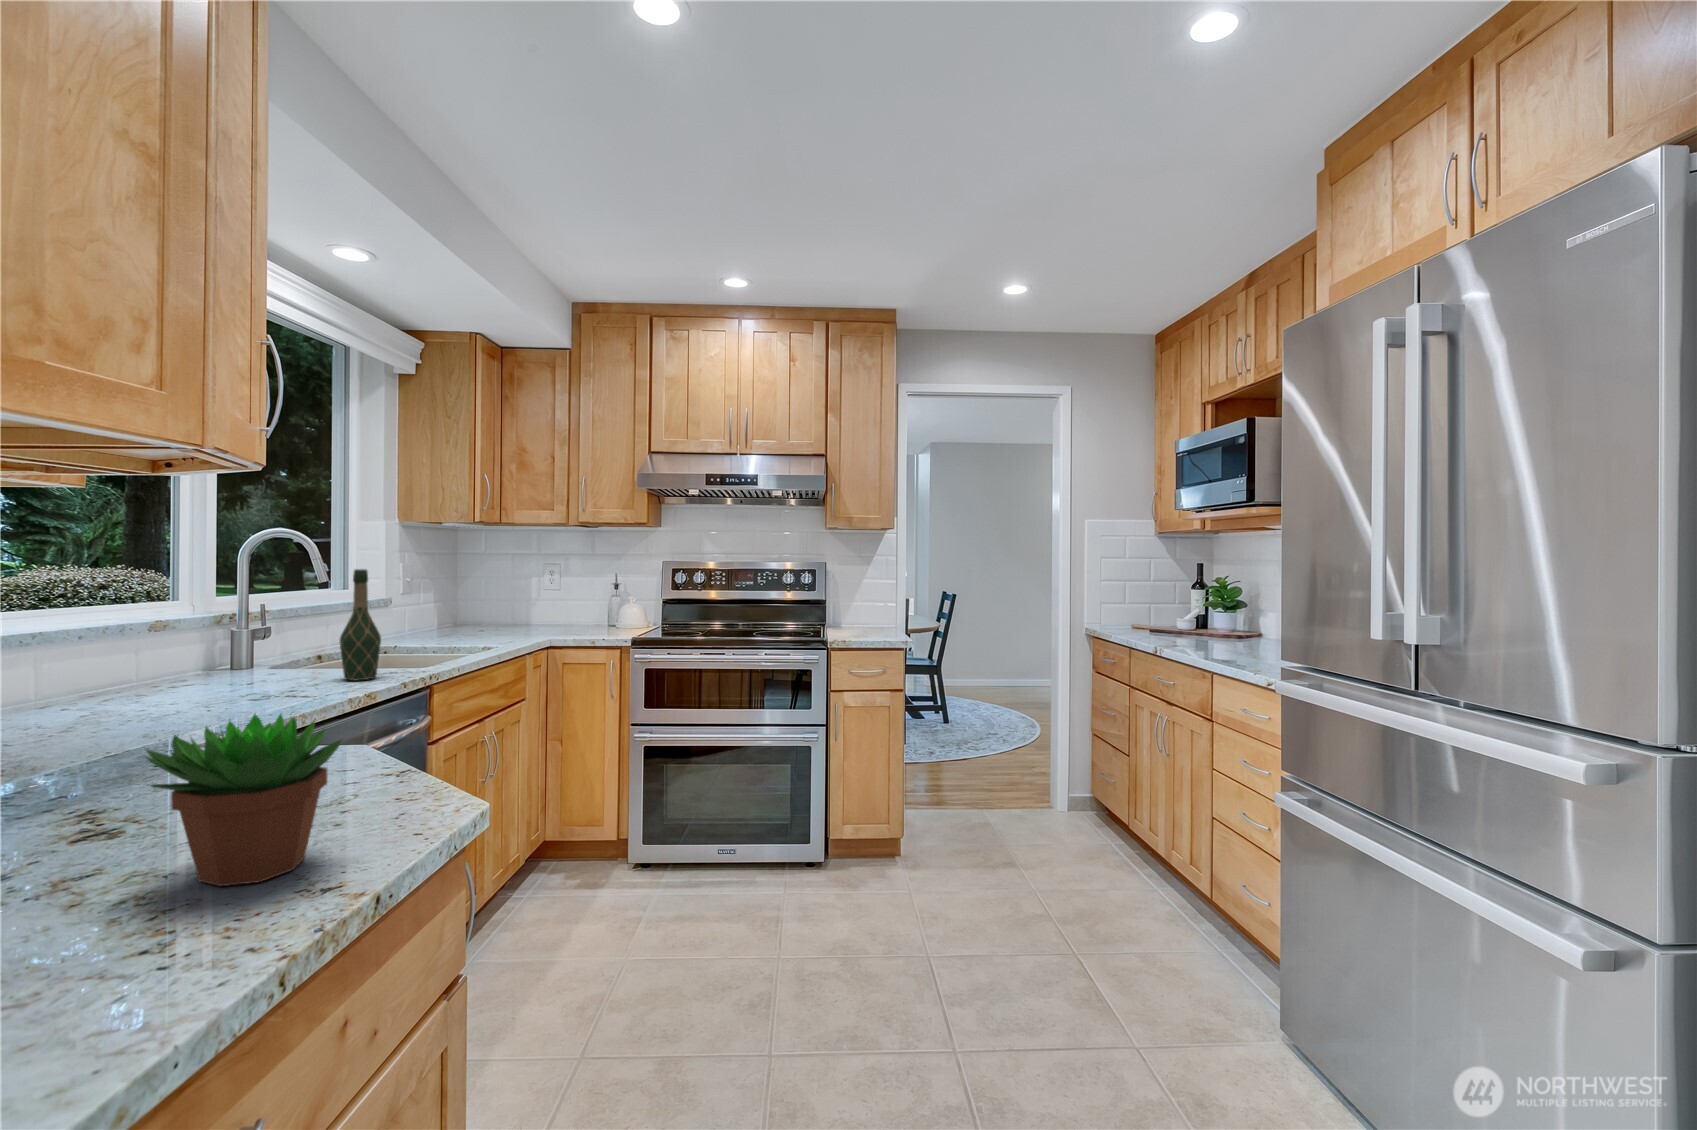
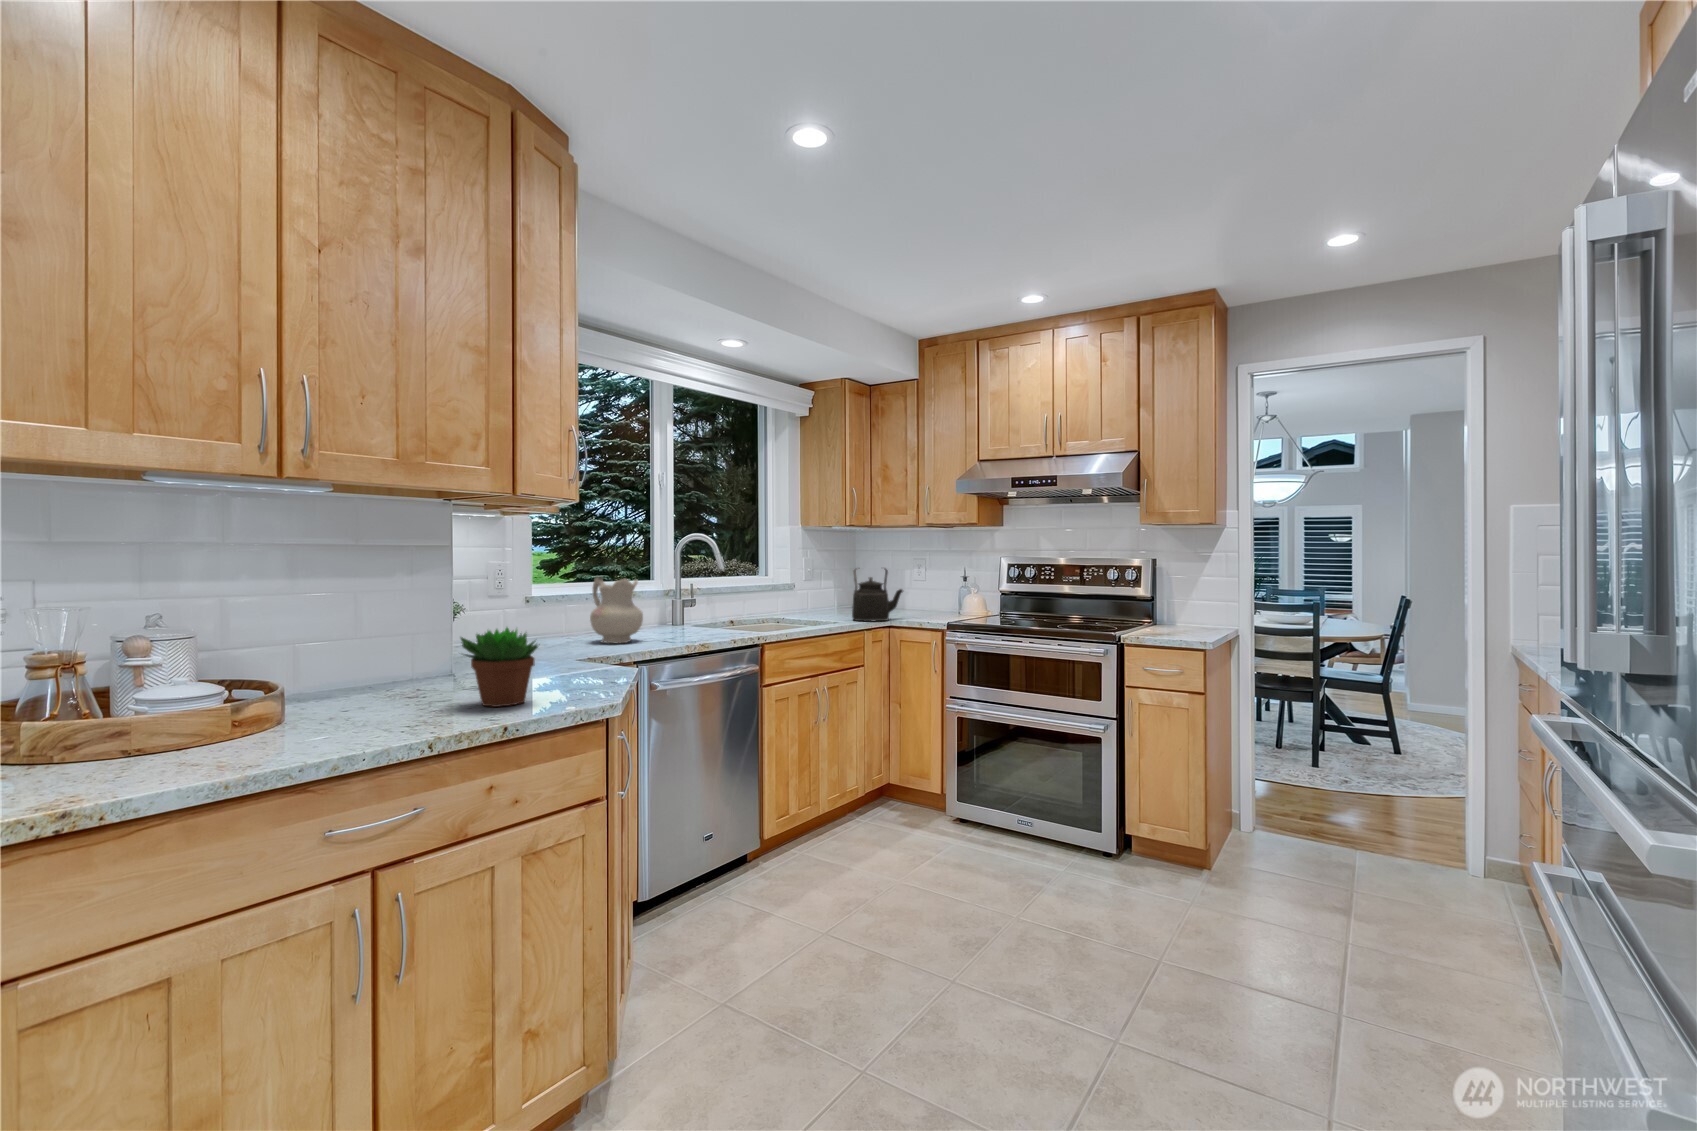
wine bottle: present [340,569,381,681] -> none [705,562,729,636]
kettle: none [503,574,566,642] -> present [852,568,903,621]
ceramic pitcher: none [129,596,247,710] -> present [590,577,643,643]

